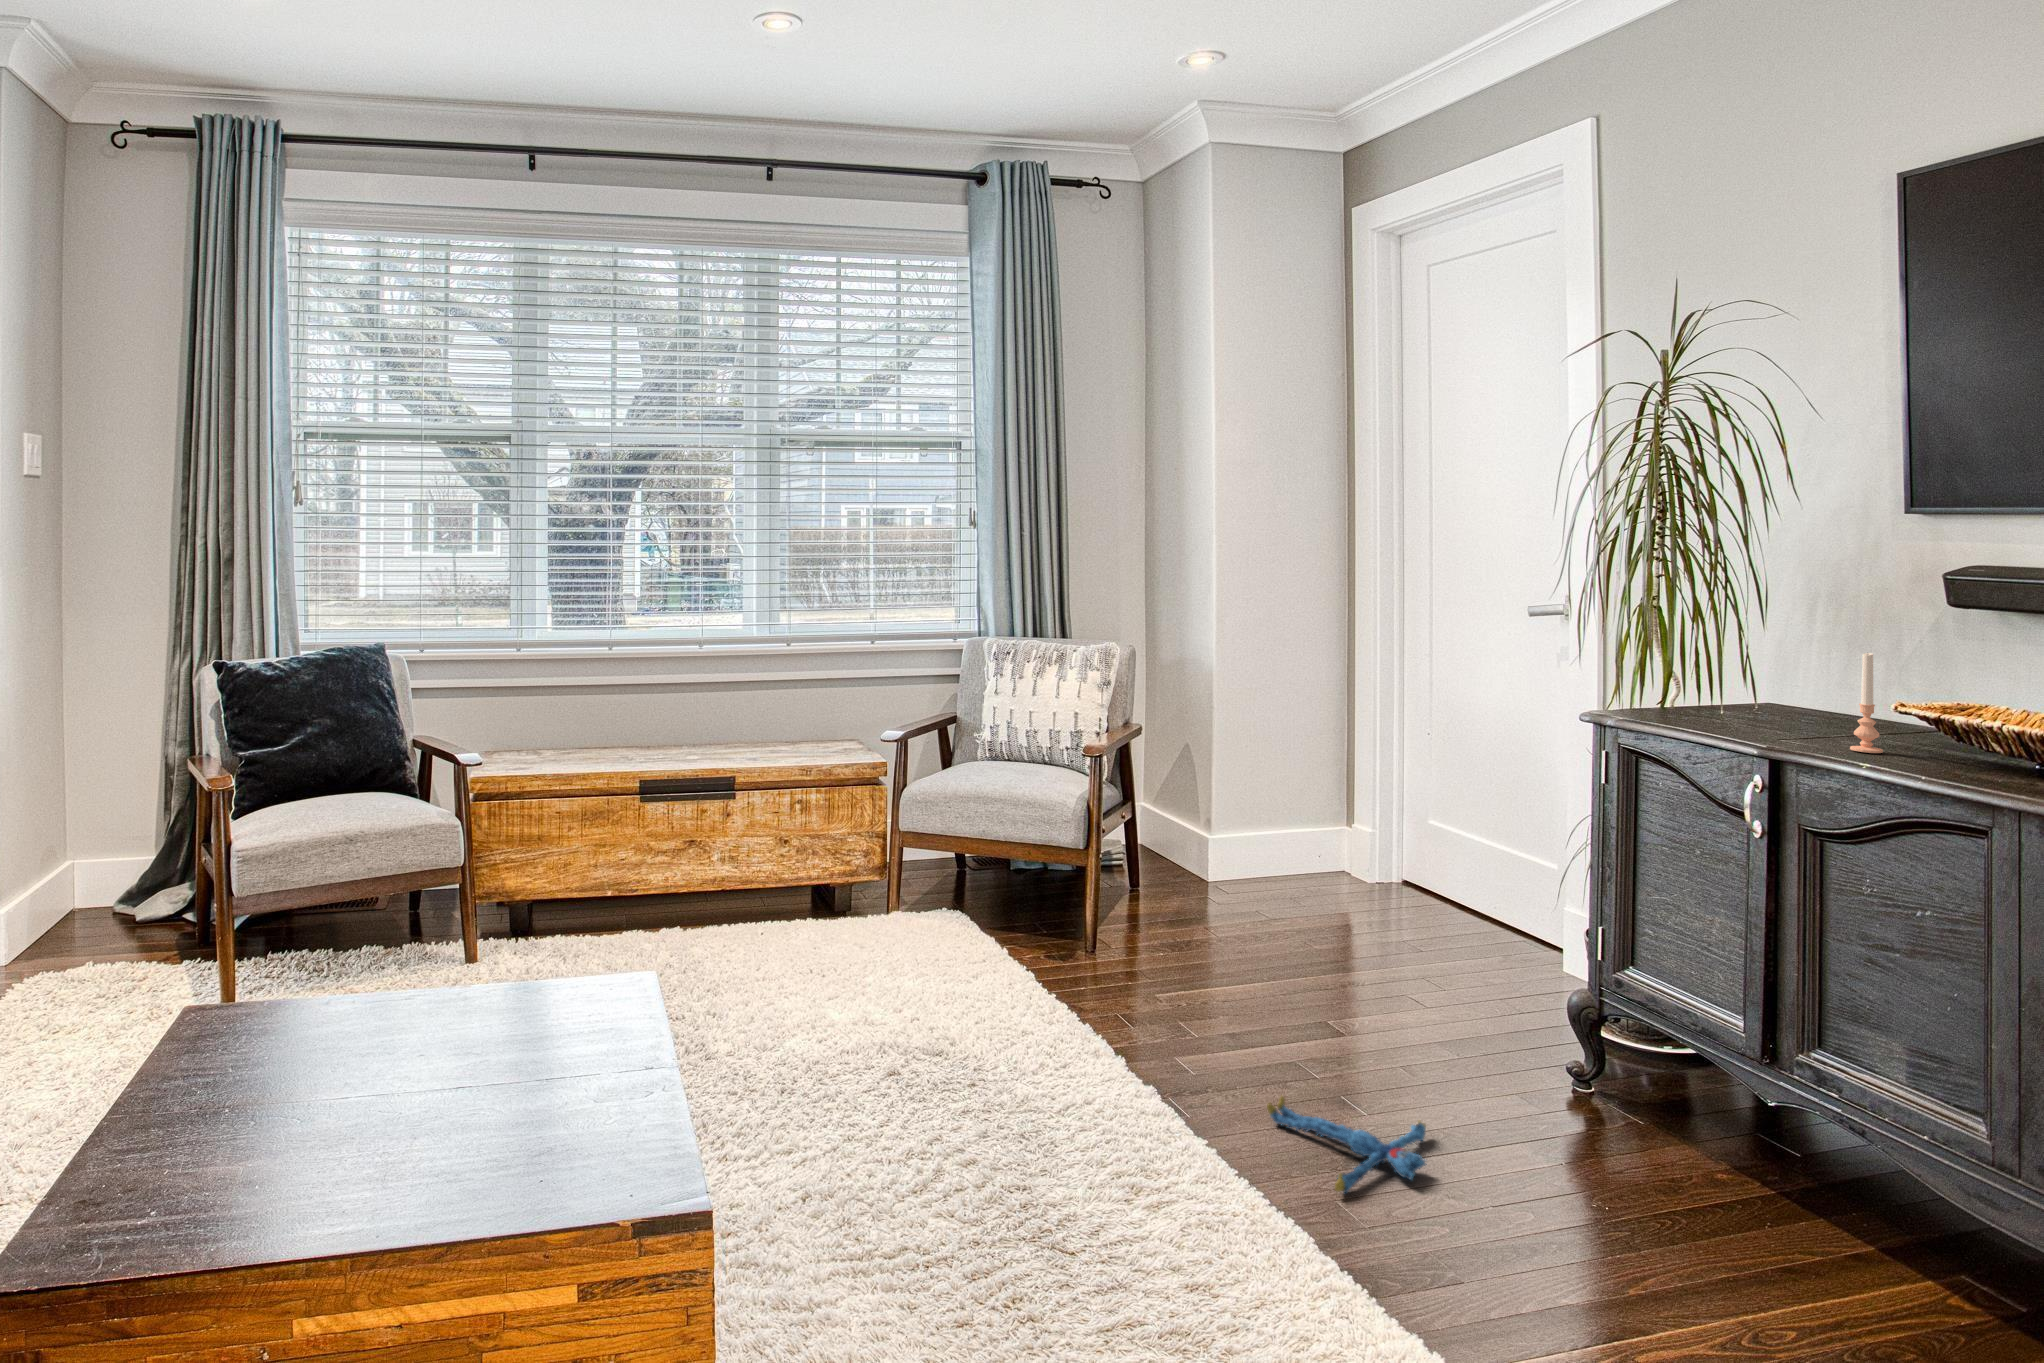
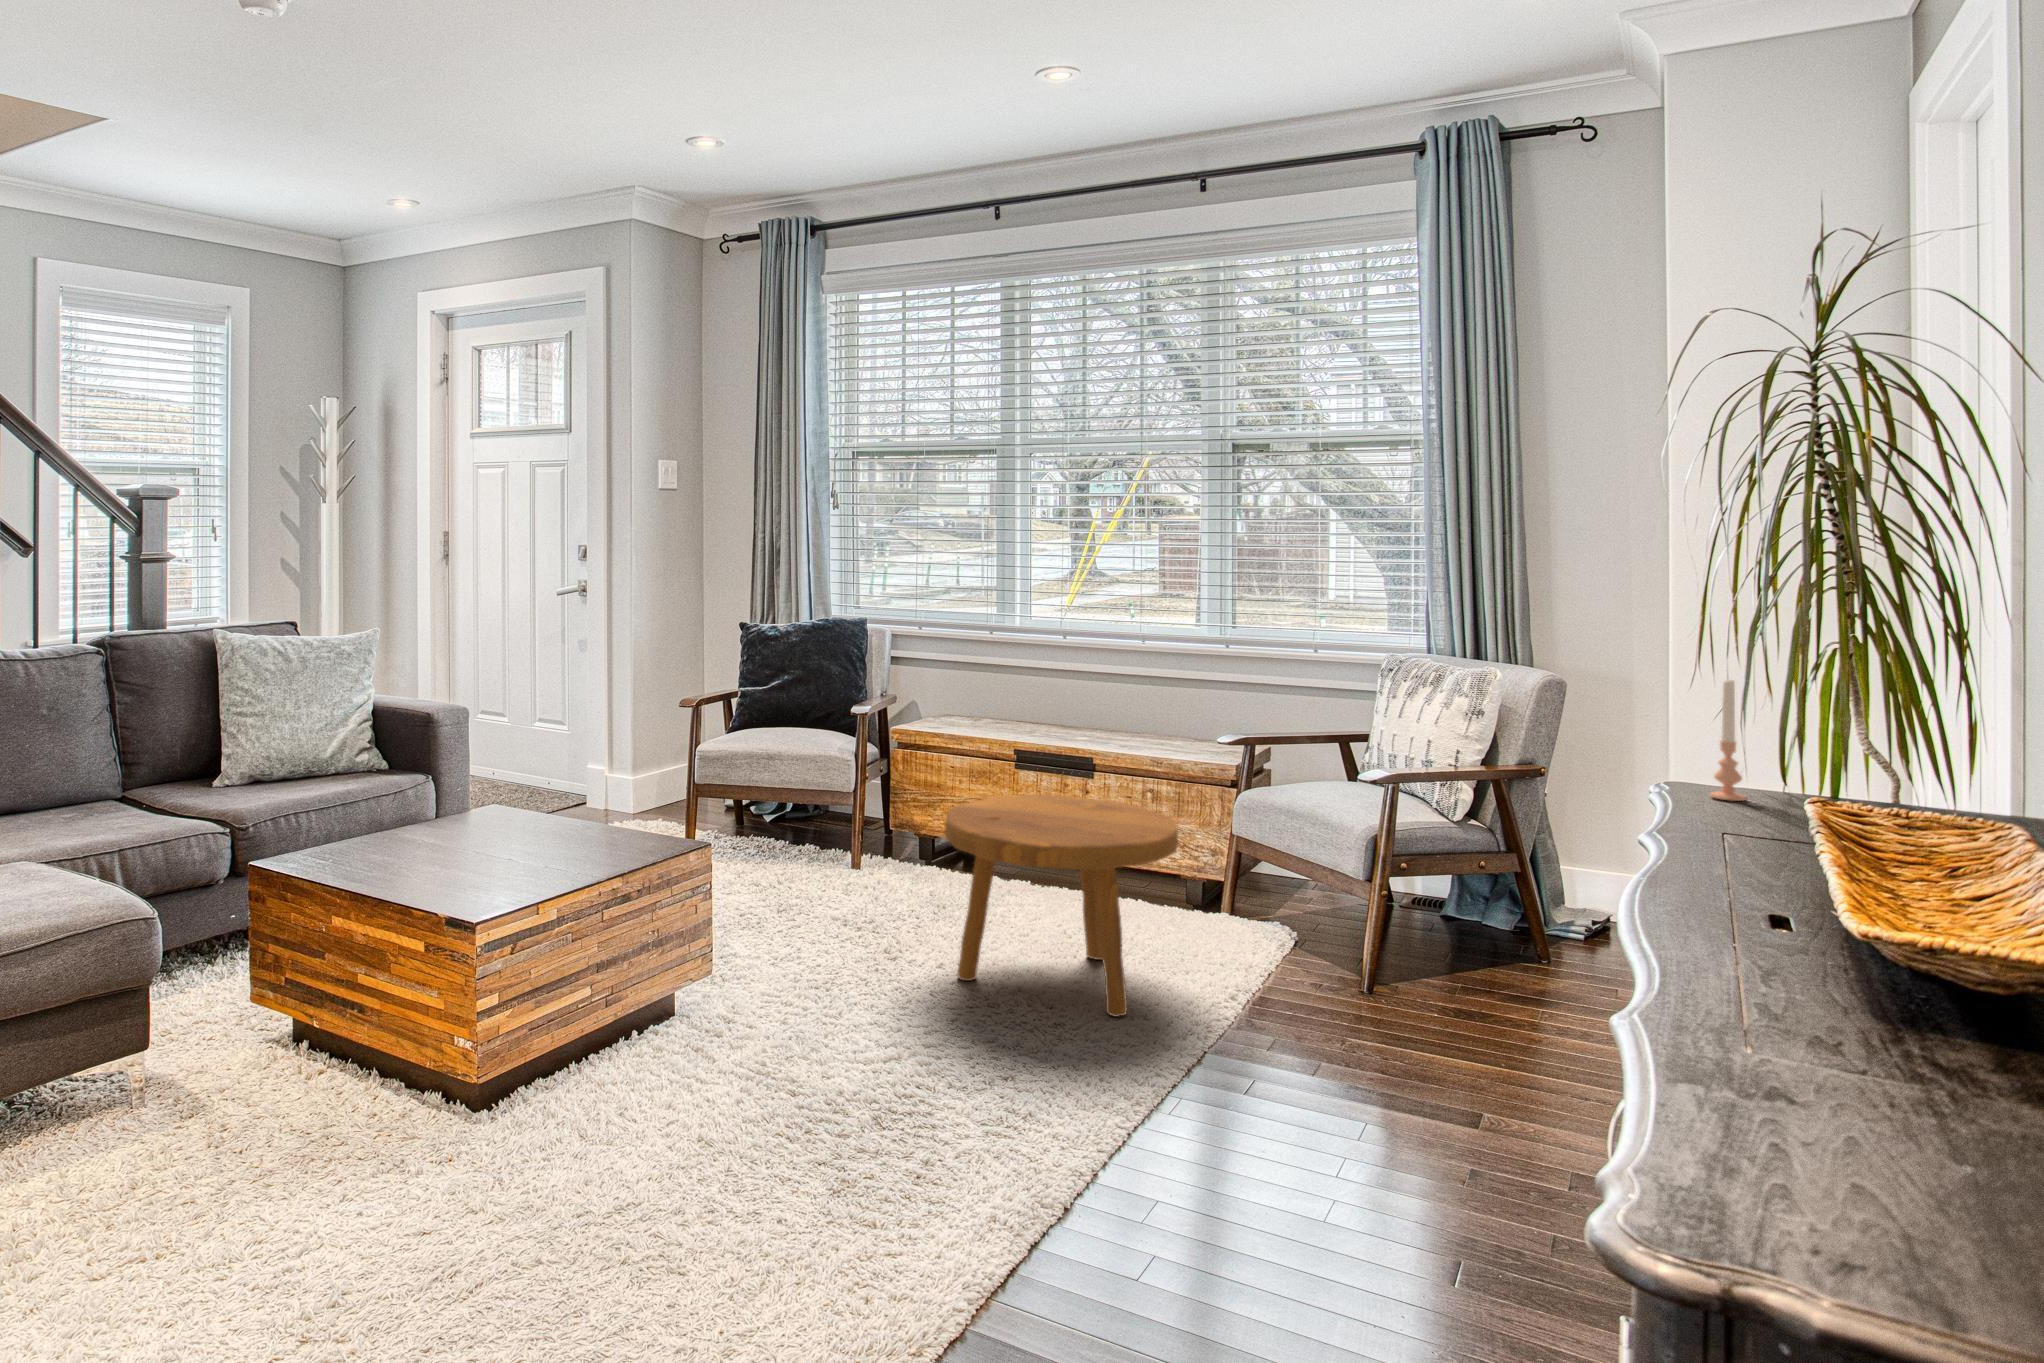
footstool: none [776,825,1036,1076] -> present [945,794,1178,1017]
plush toy: present [1267,1096,1427,1193] -> none [1206,1093,1399,1175]

